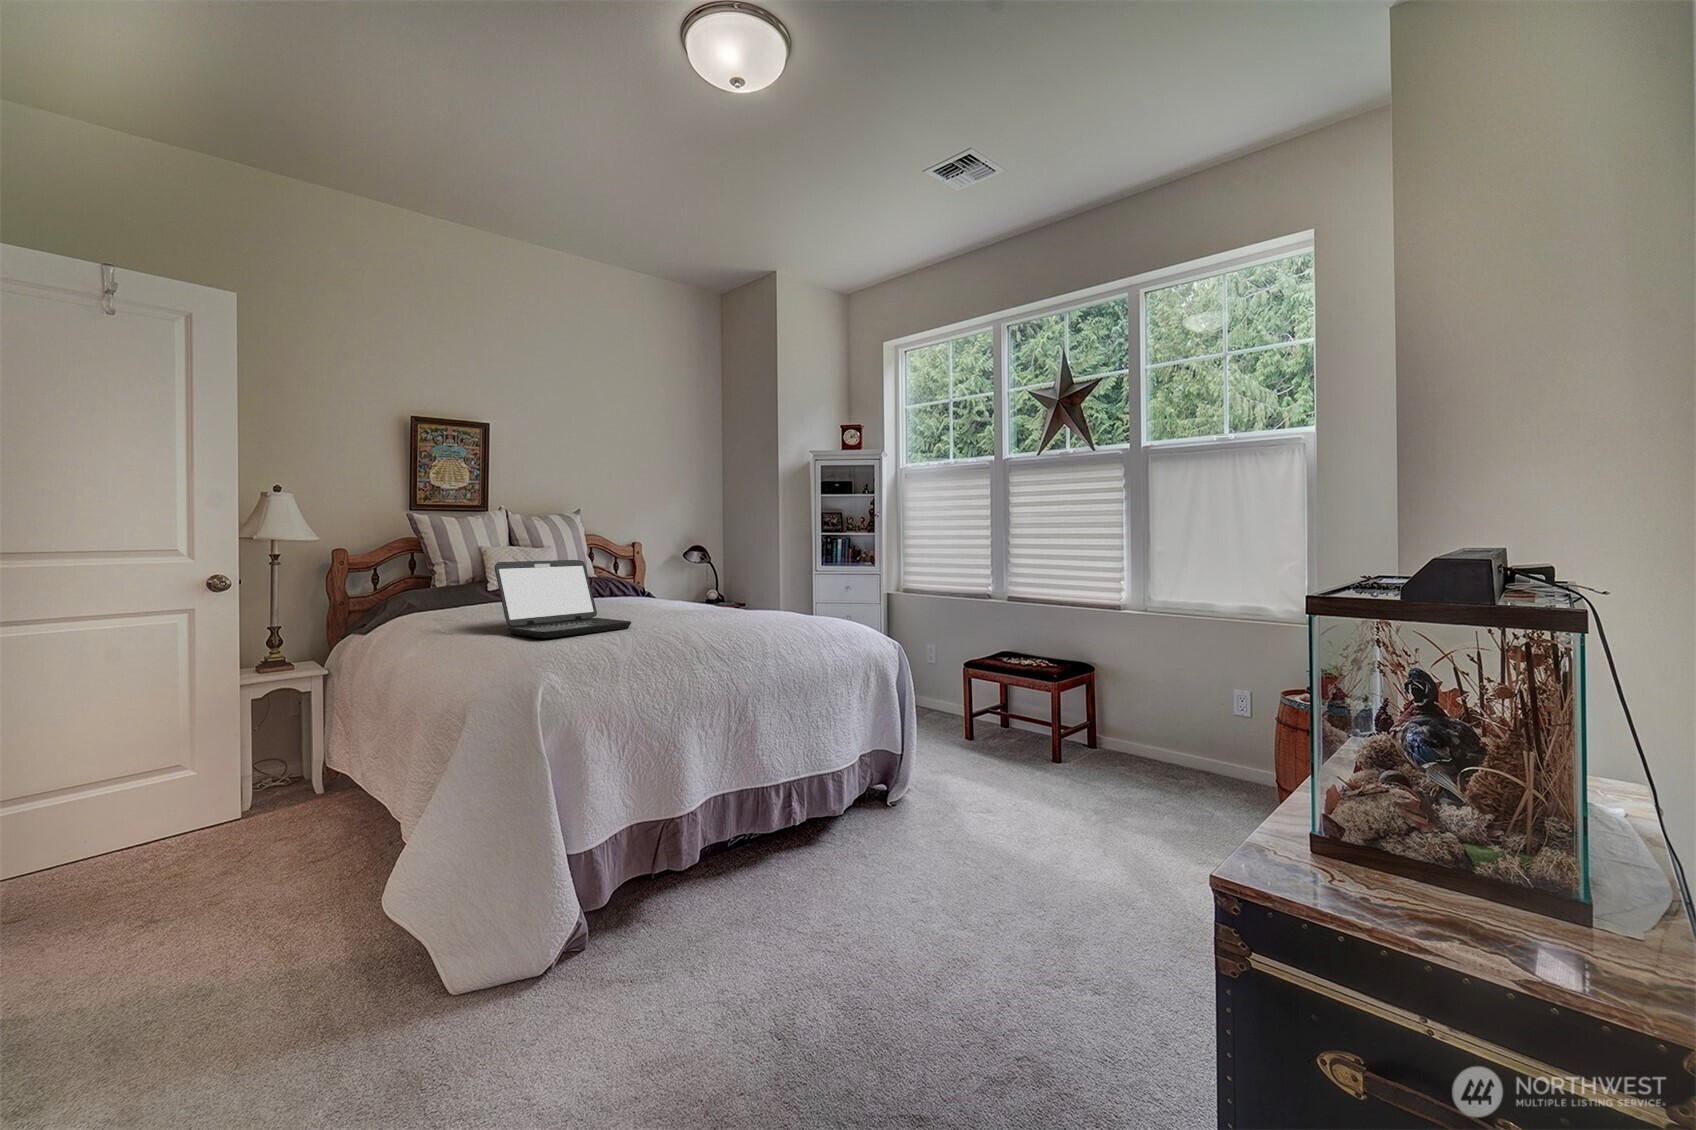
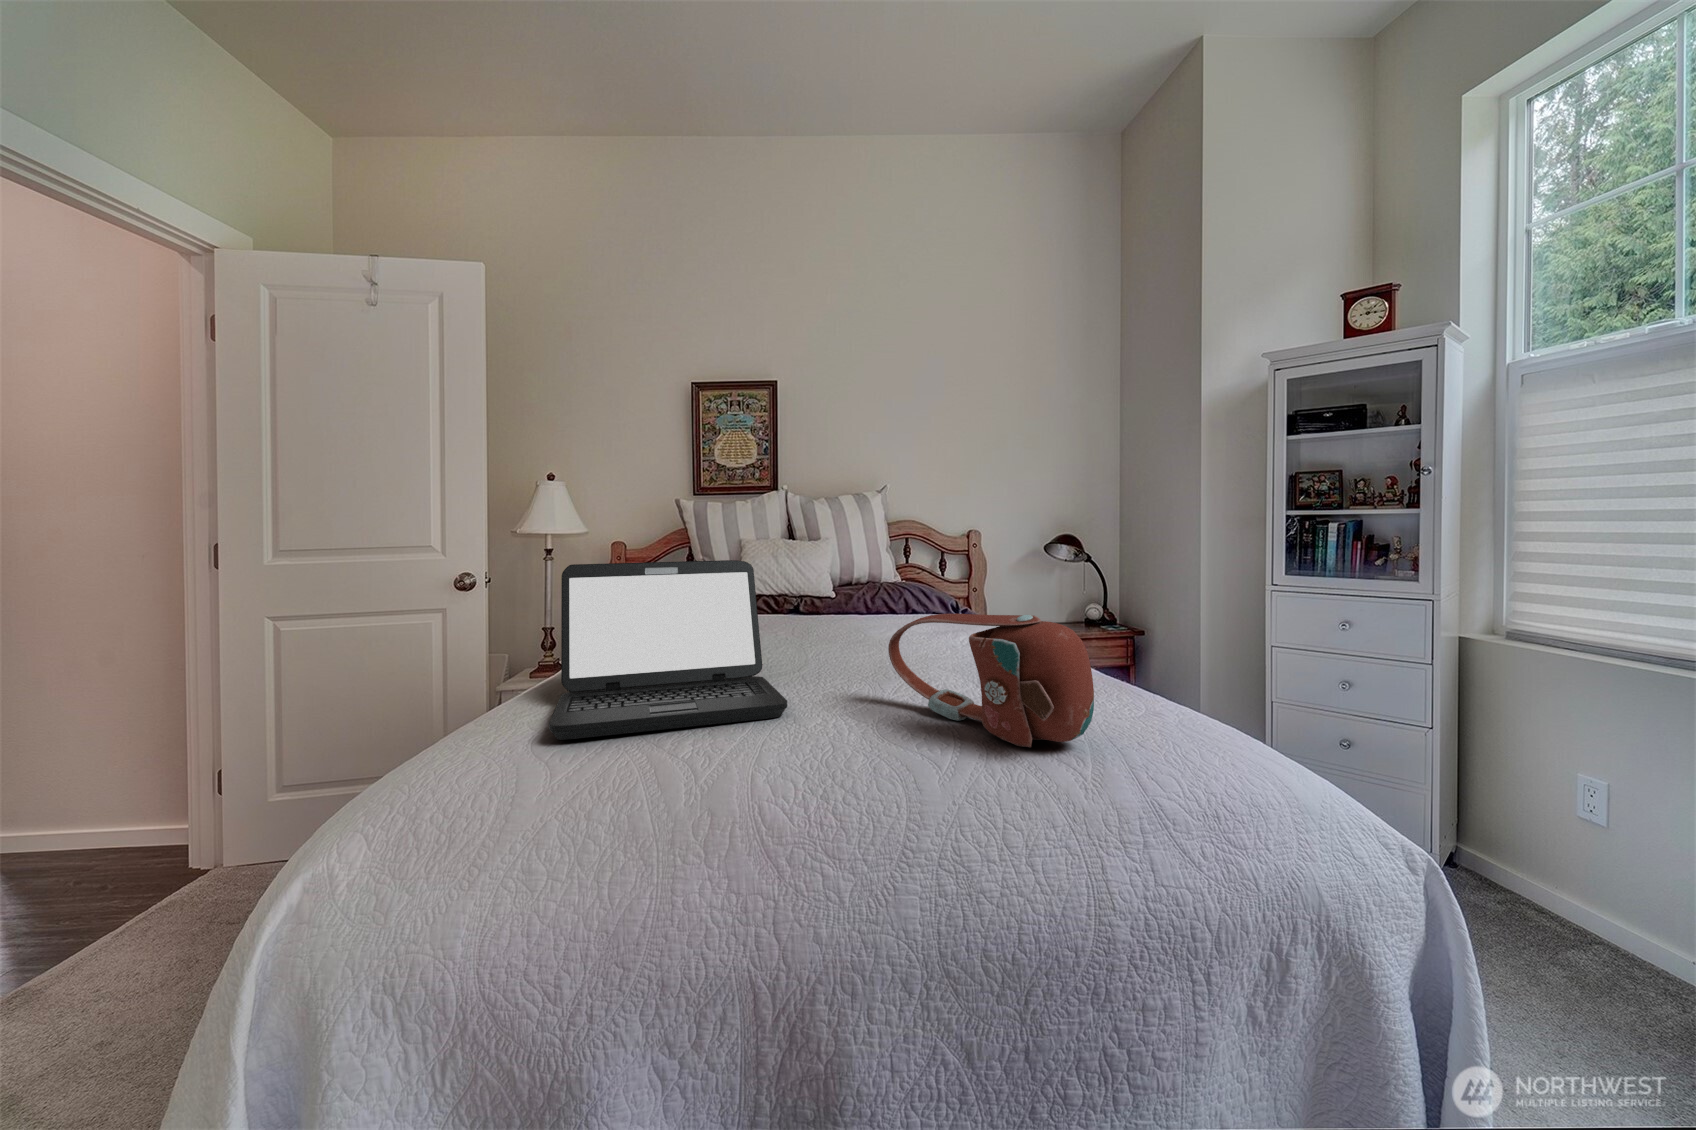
handbag: none [670,578,759,625] -> present [888,614,1094,747]

